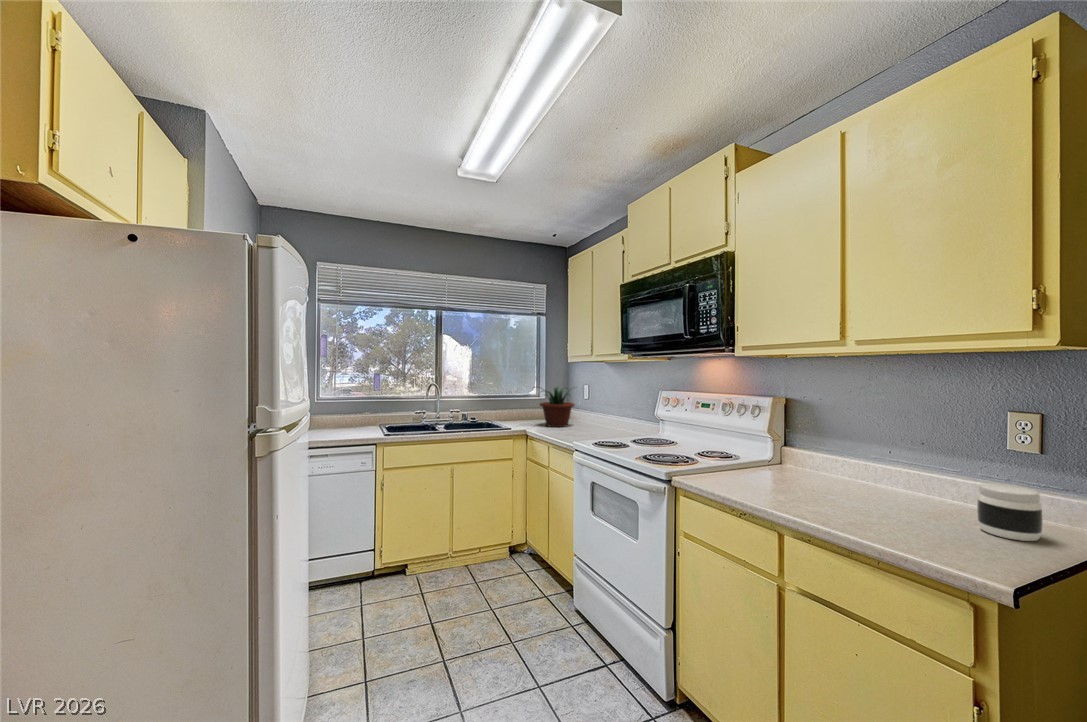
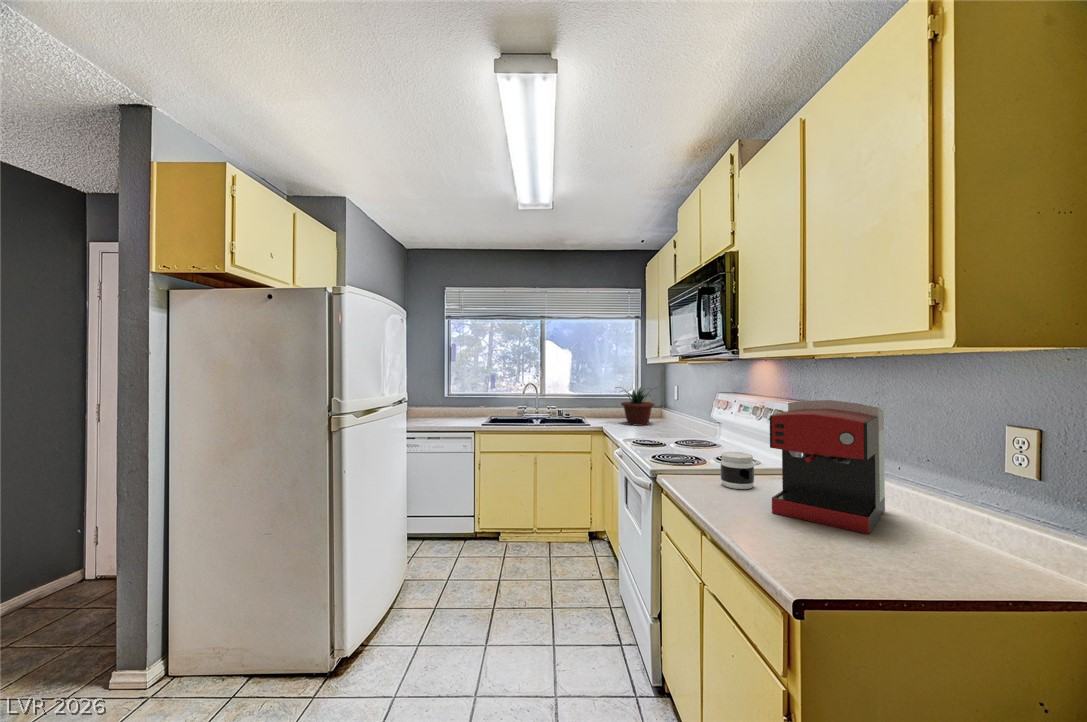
coffee maker: none [809,394,920,514] -> present [770,400,885,534]
jar: present [977,483,1043,541] -> present [721,452,754,489]

